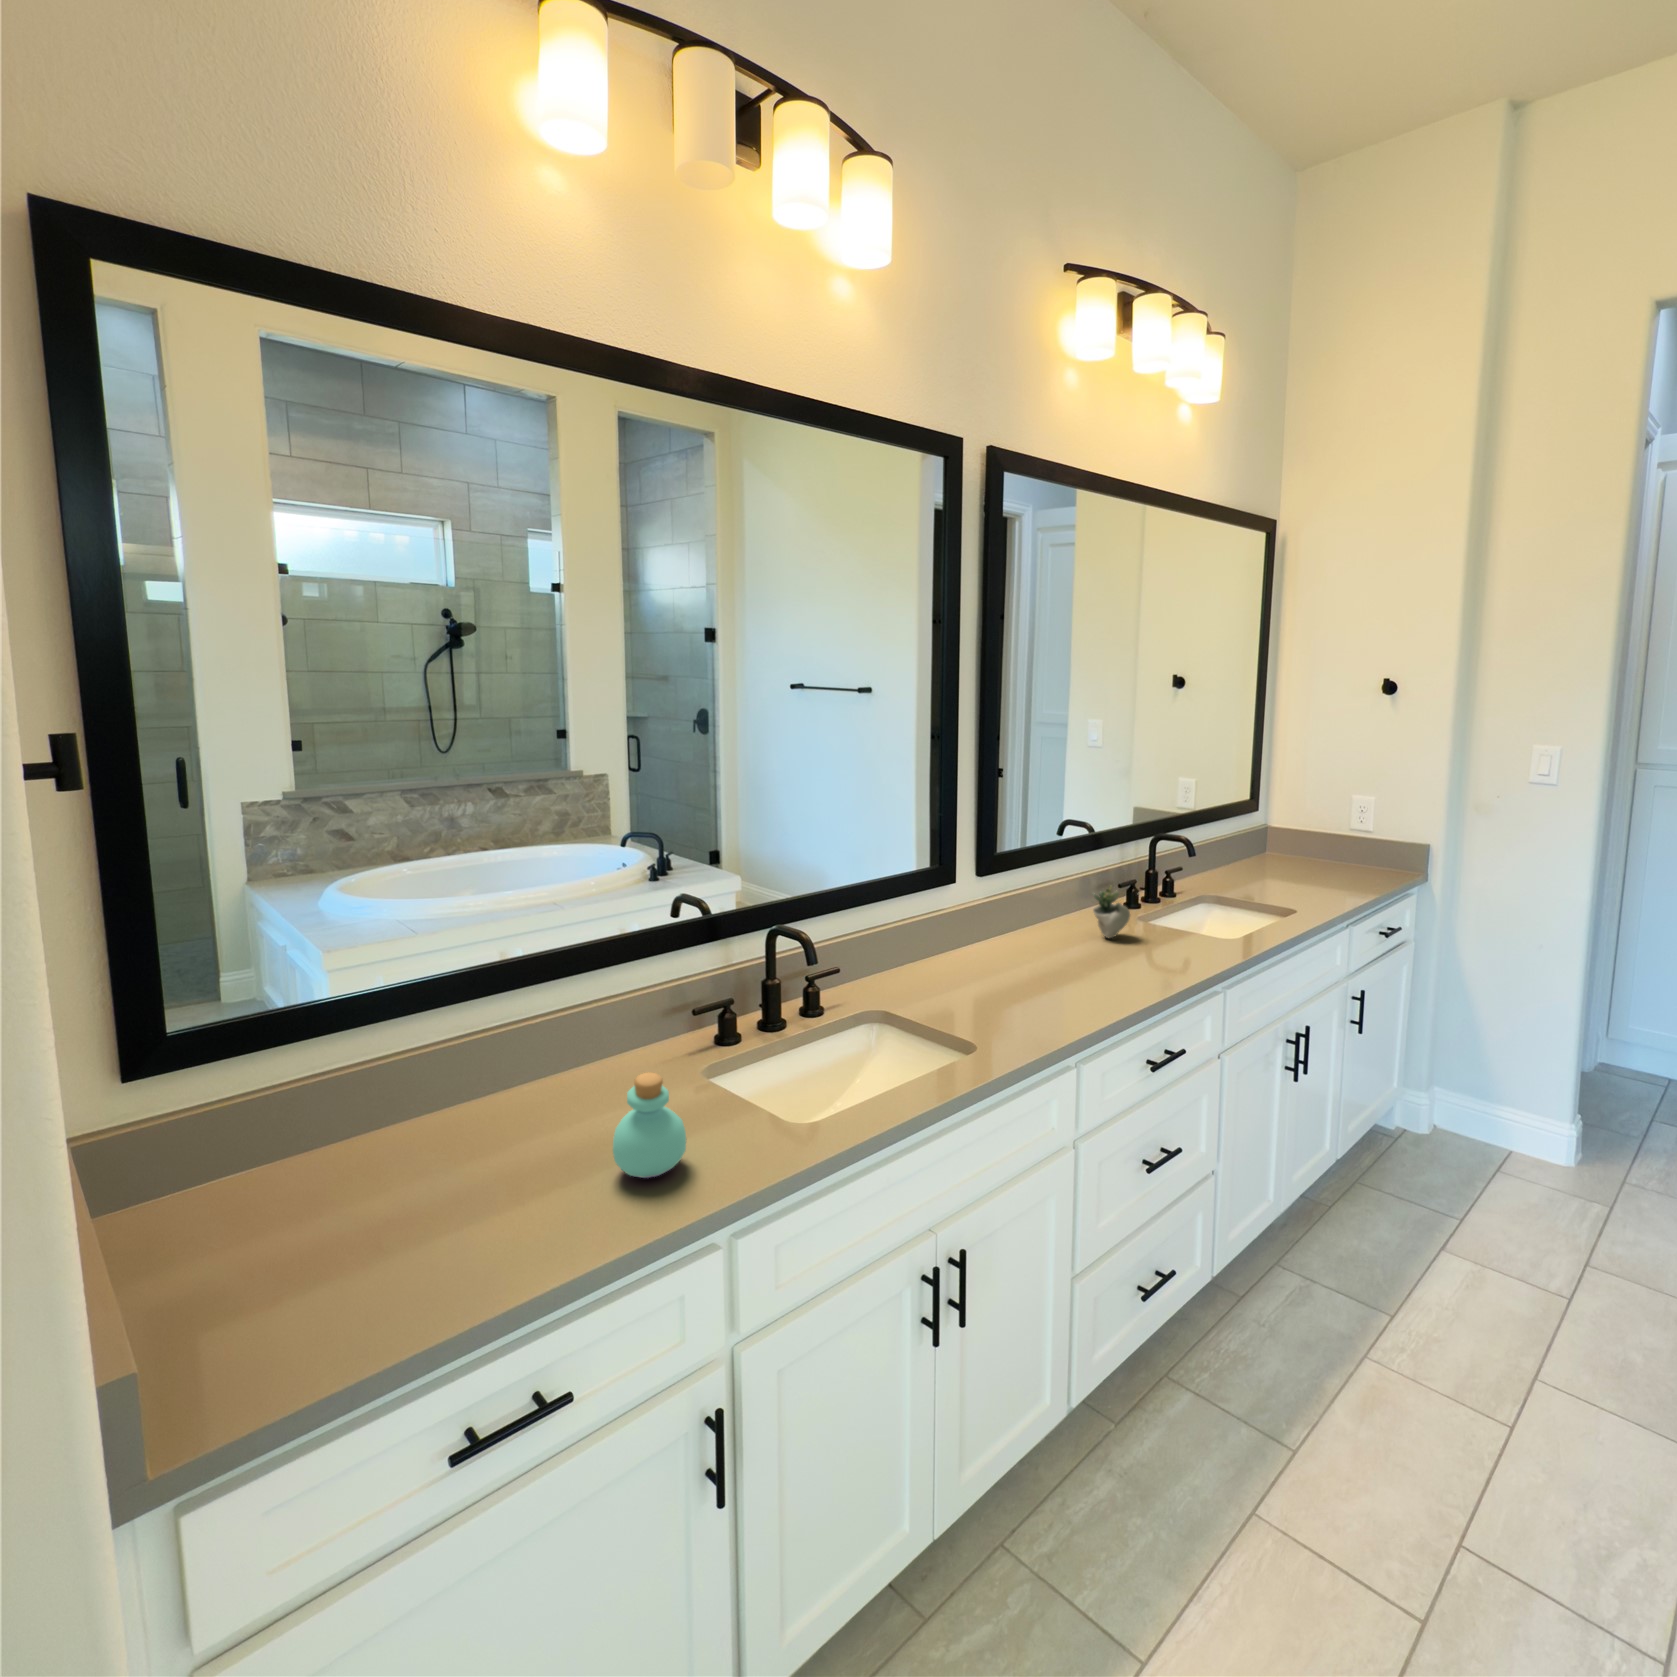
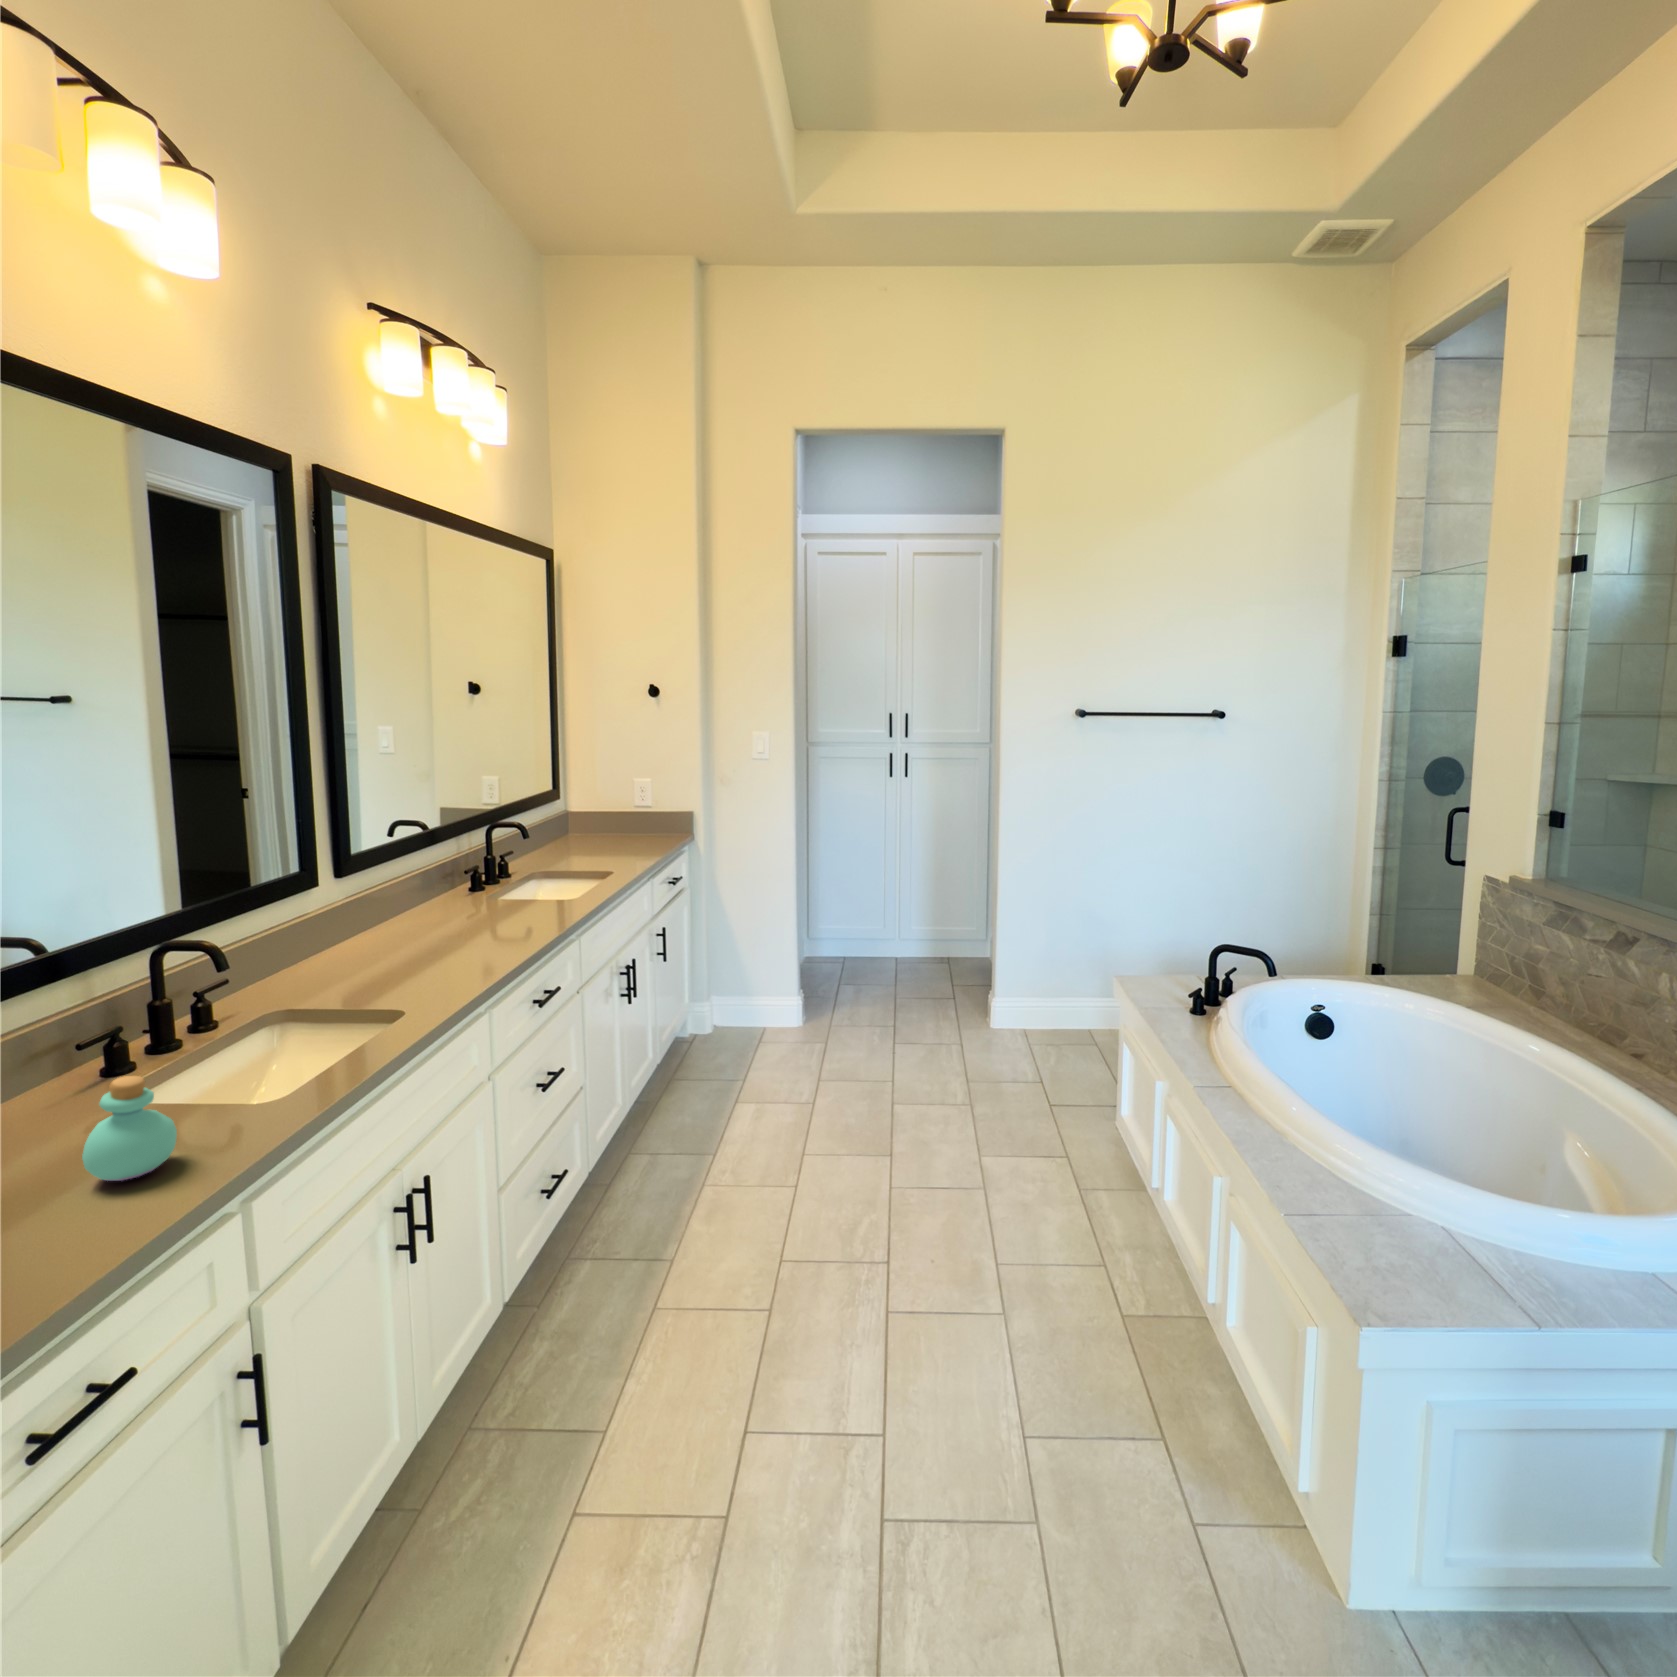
succulent plant: present [1093,886,1130,938] -> none [456,868,505,915]

